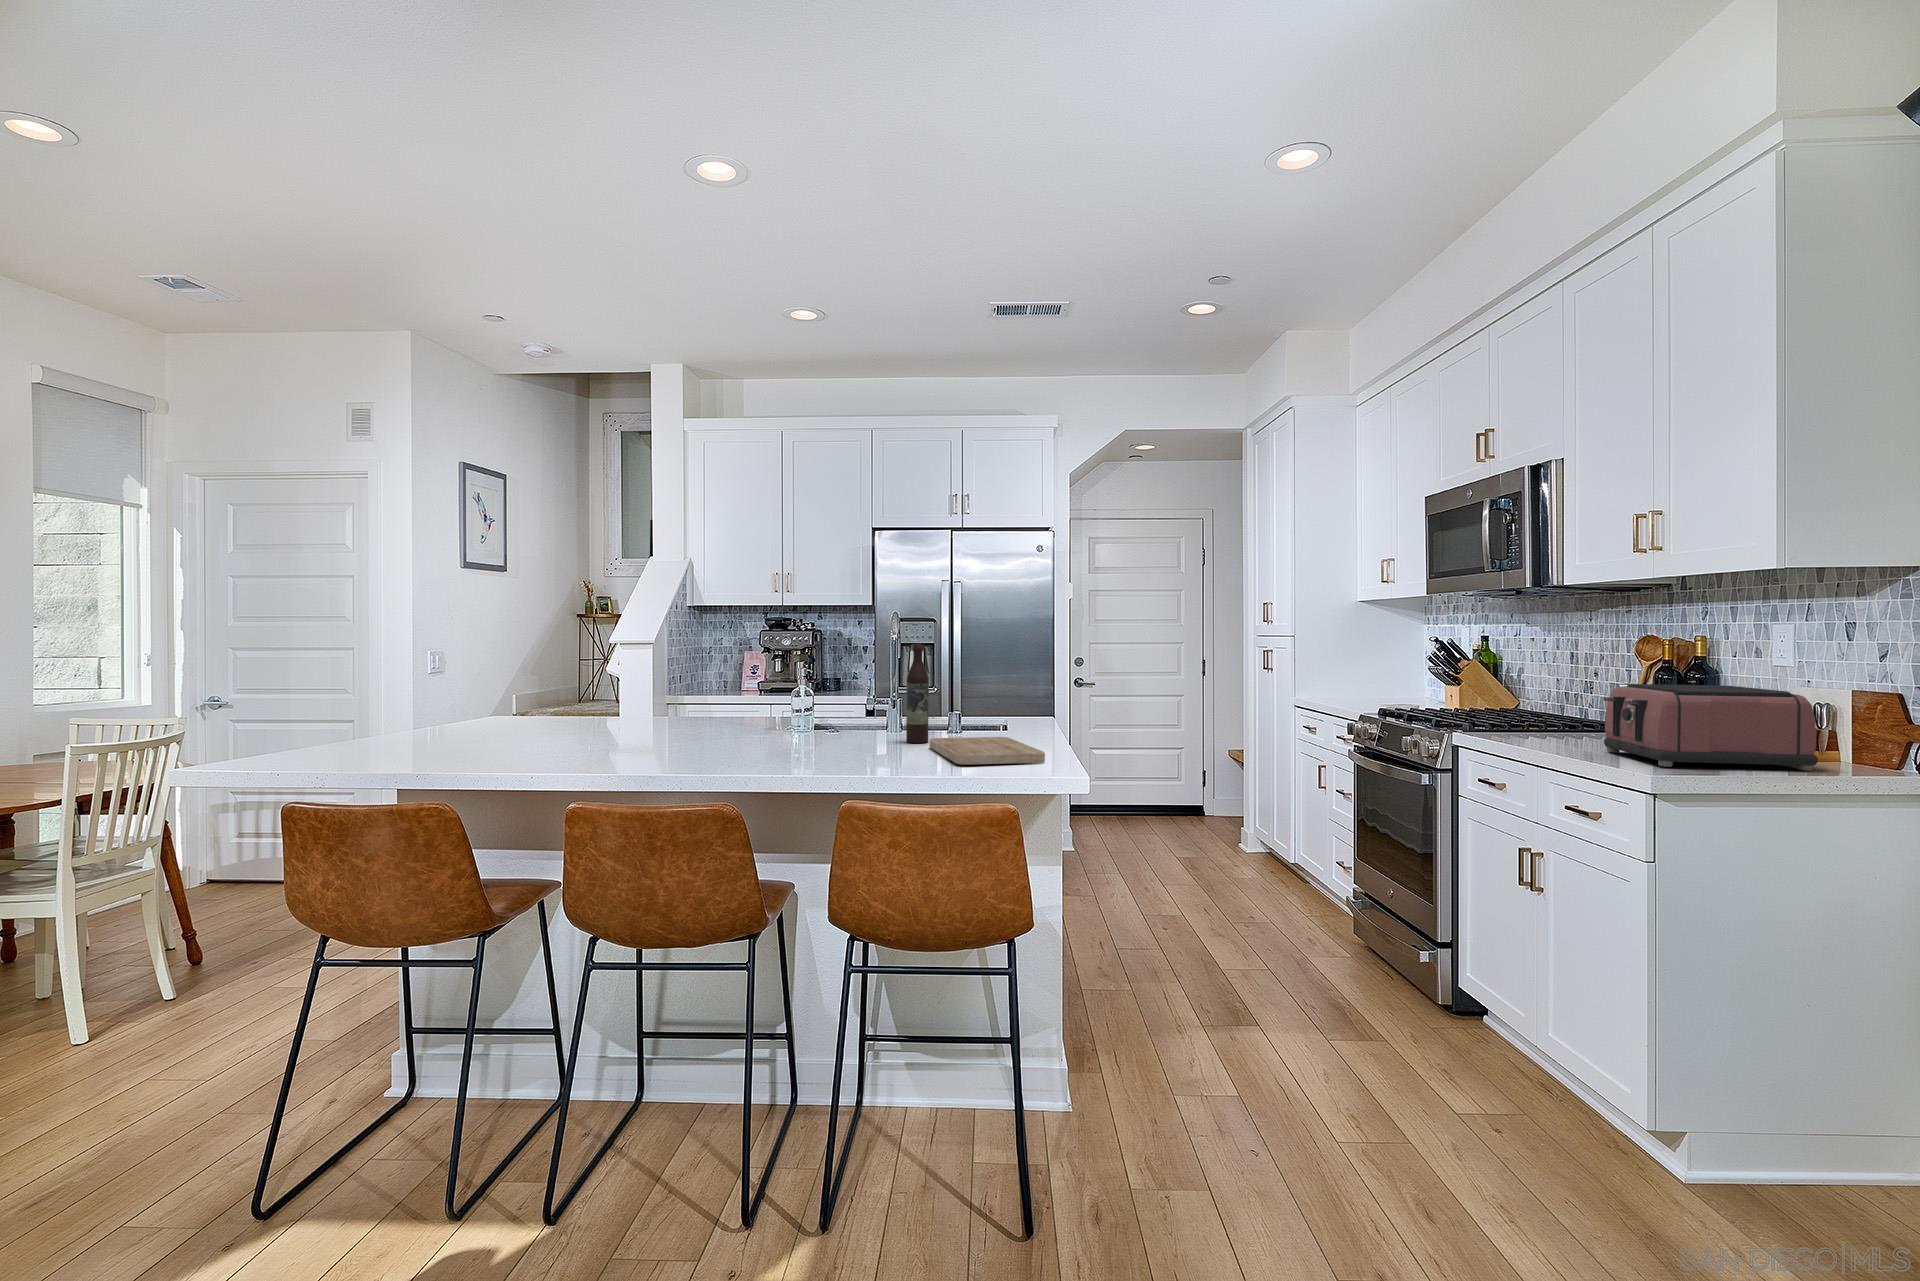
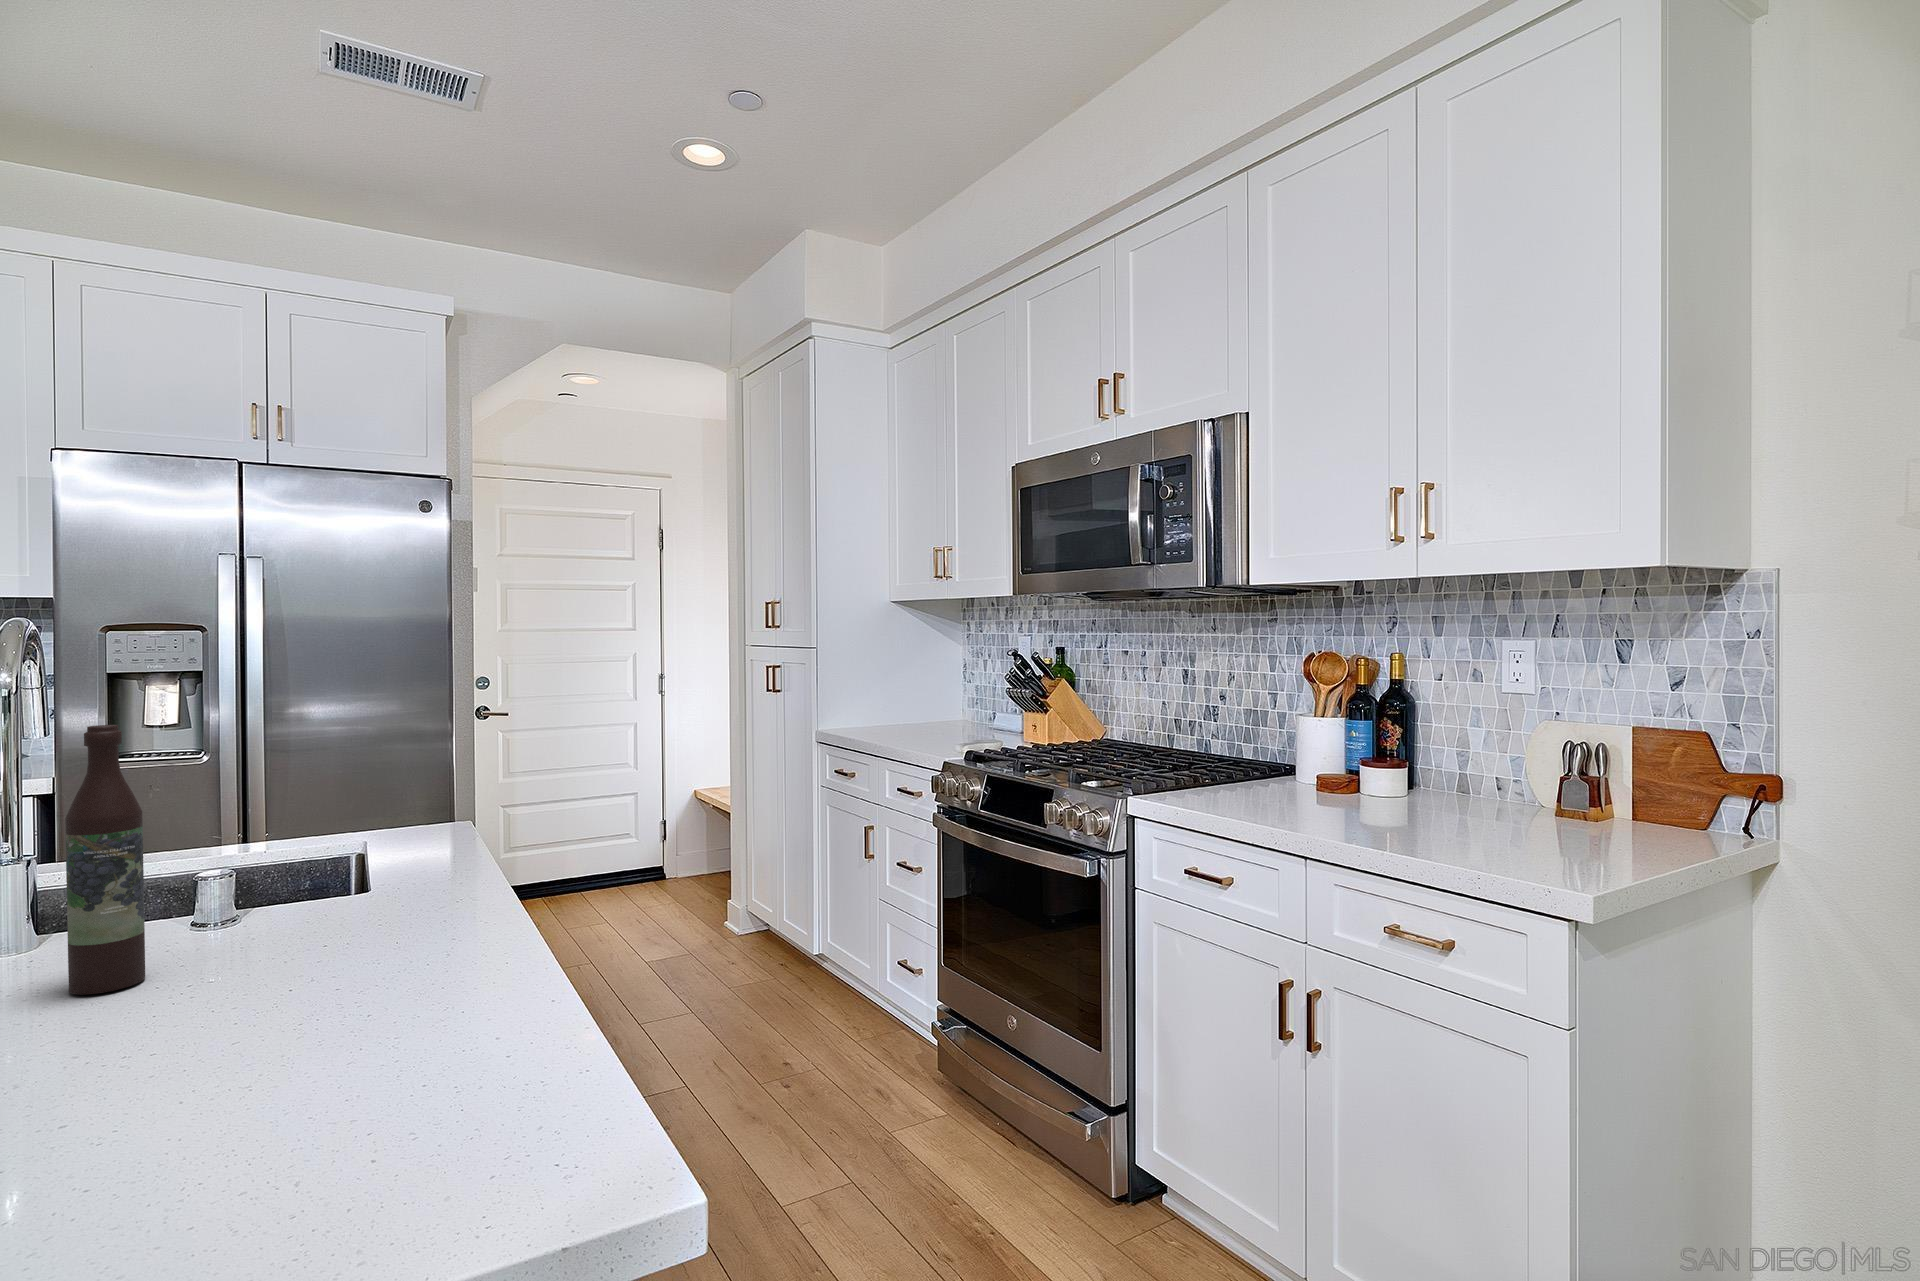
toaster: present [1603,684,1818,771] -> none [1388,726,1678,865]
cutting board: present [930,737,1045,764] -> none [140,938,507,1131]

